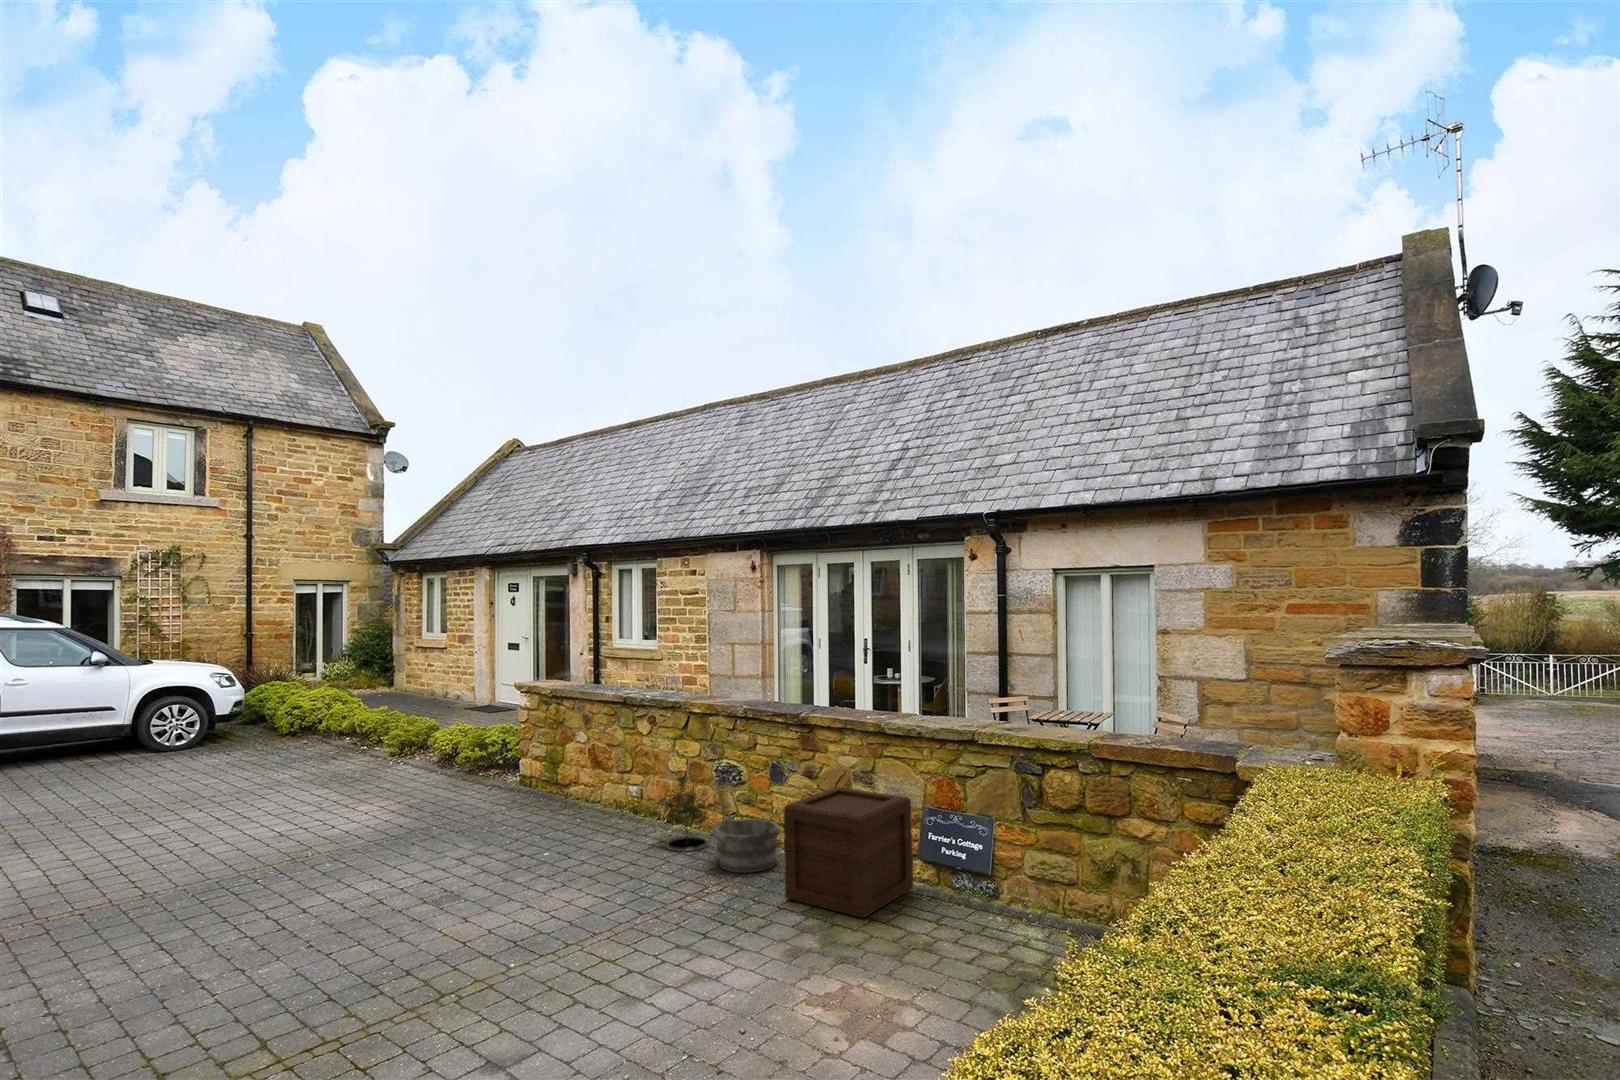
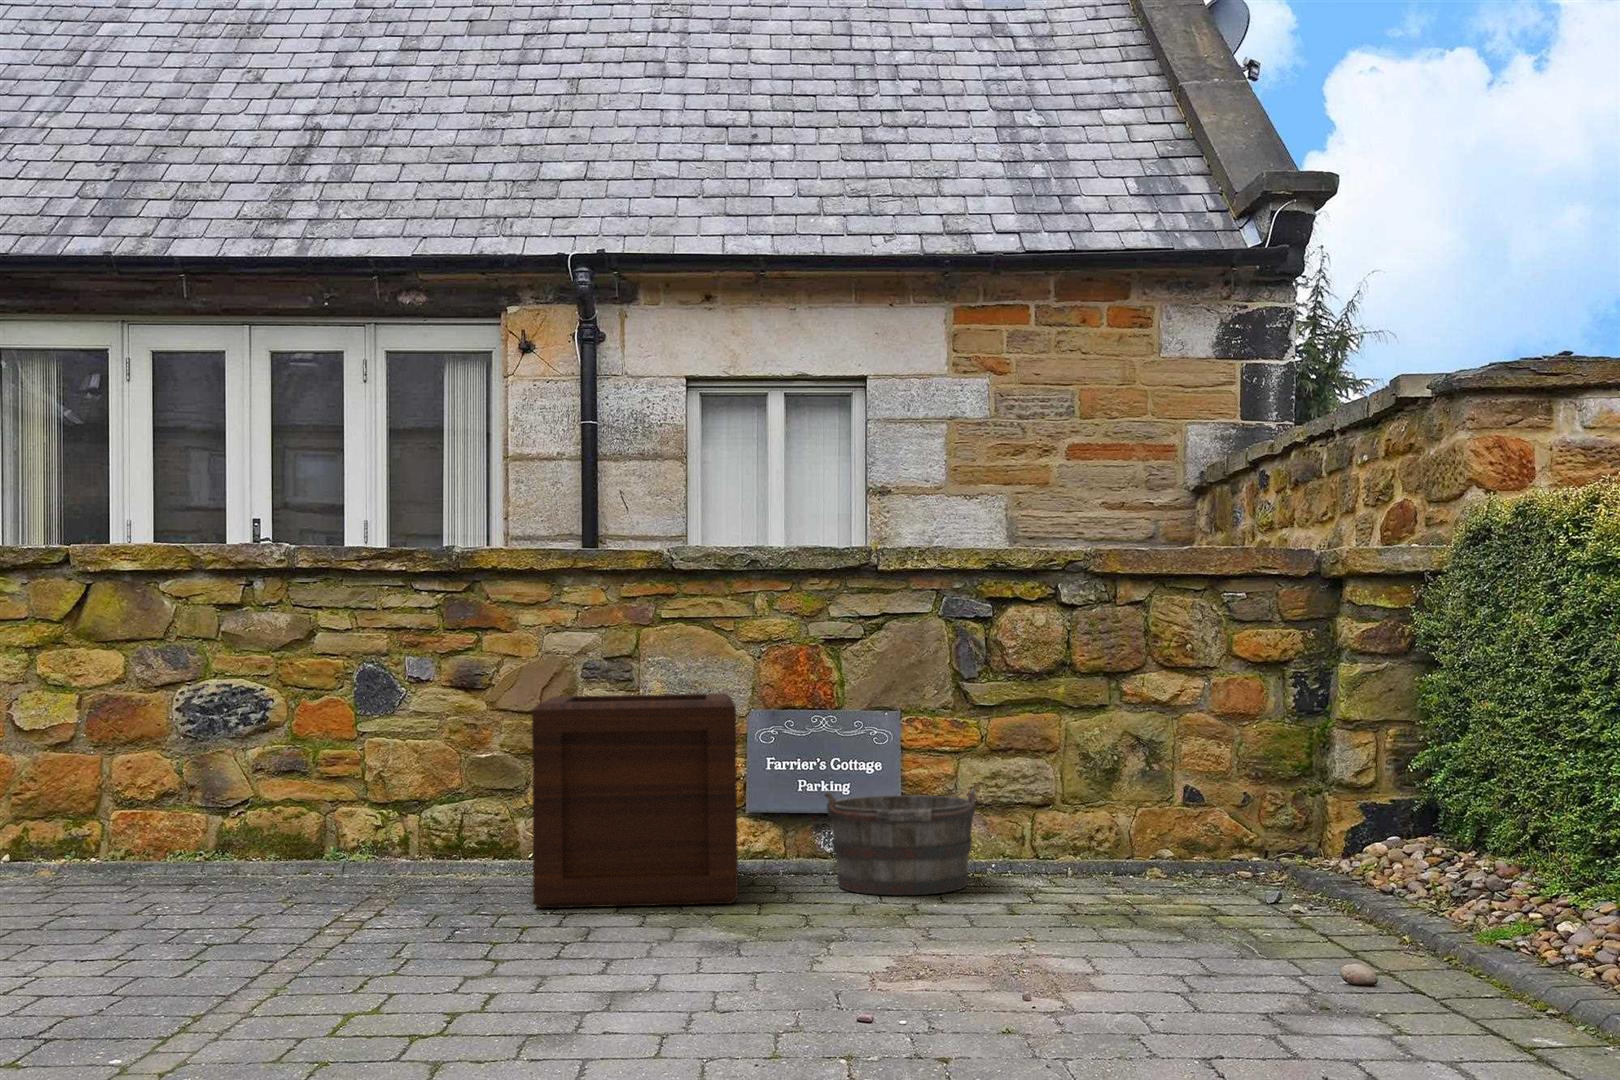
potted tree: present [661,768,710,852] -> none [53,702,184,900]
bucket: present [708,815,779,873] -> present [824,789,978,895]

